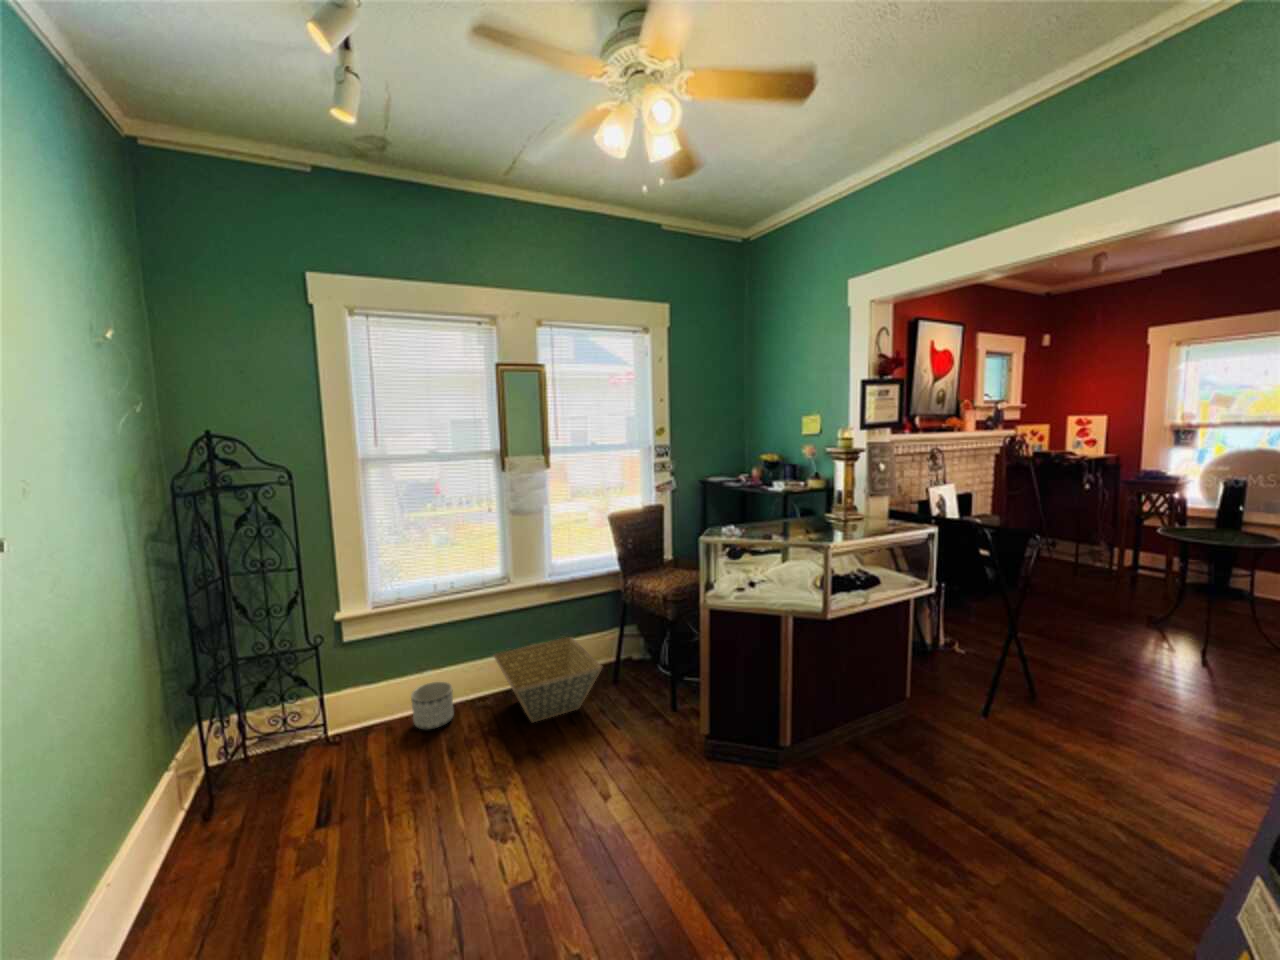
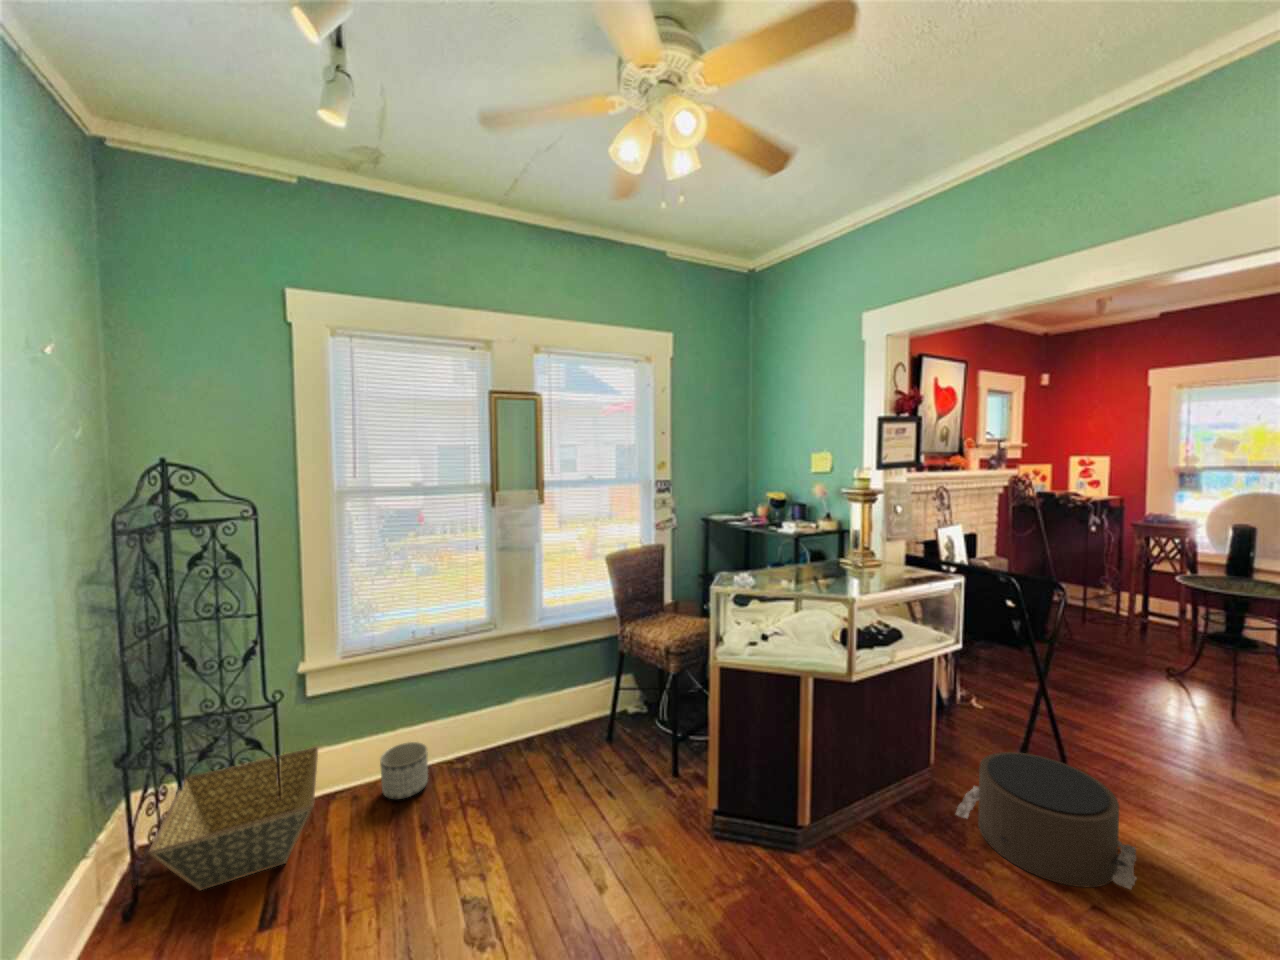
basket: present [493,637,602,723] -> present [148,747,319,890]
pouf: none [924,685,1085,798] -> present [956,752,1137,889]

